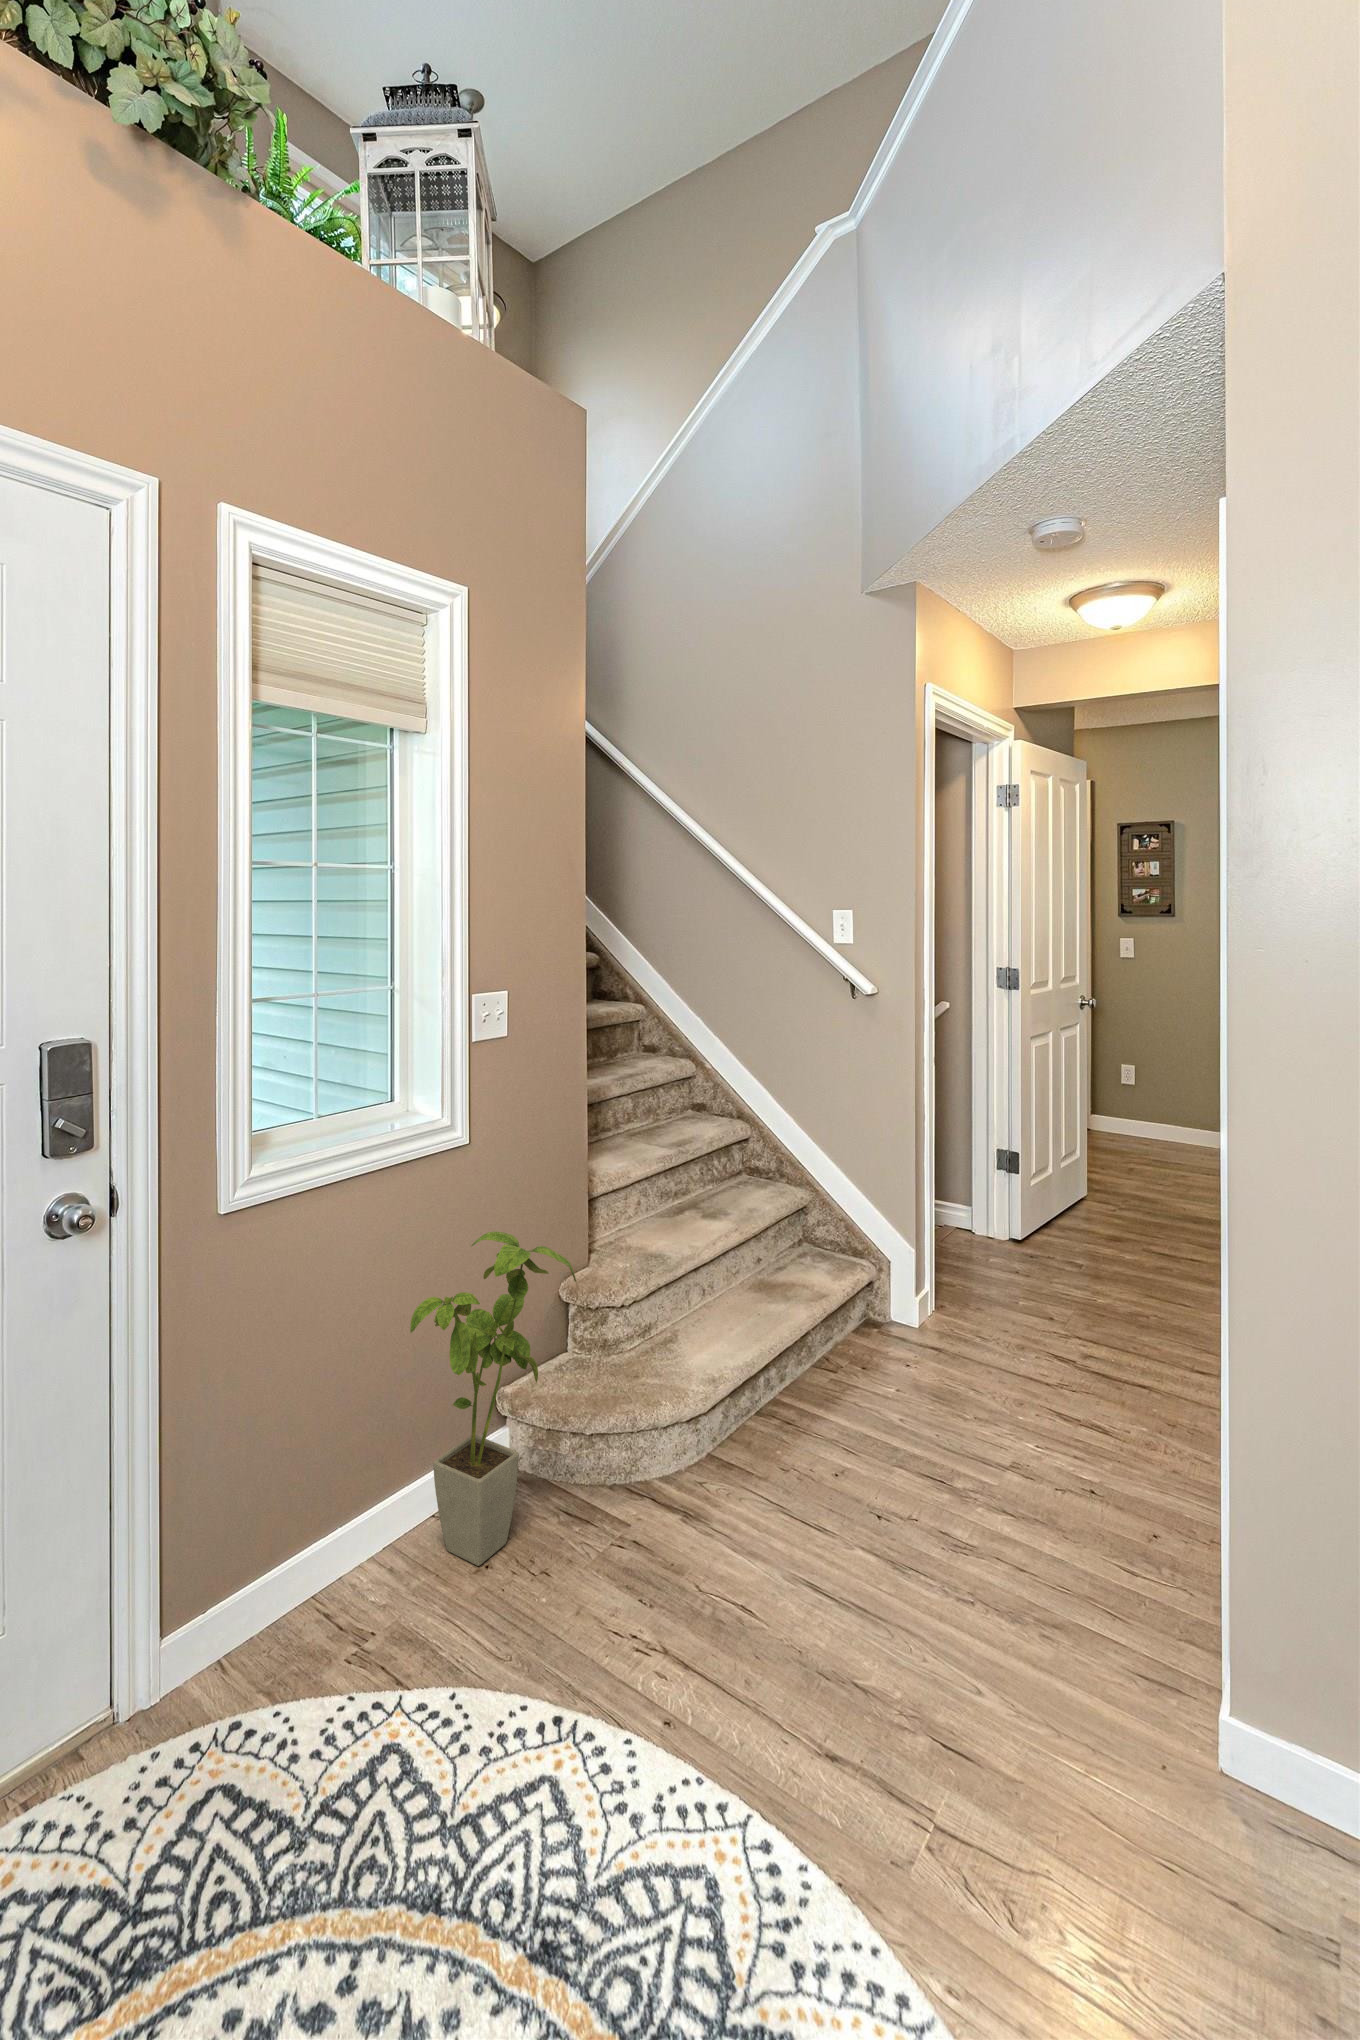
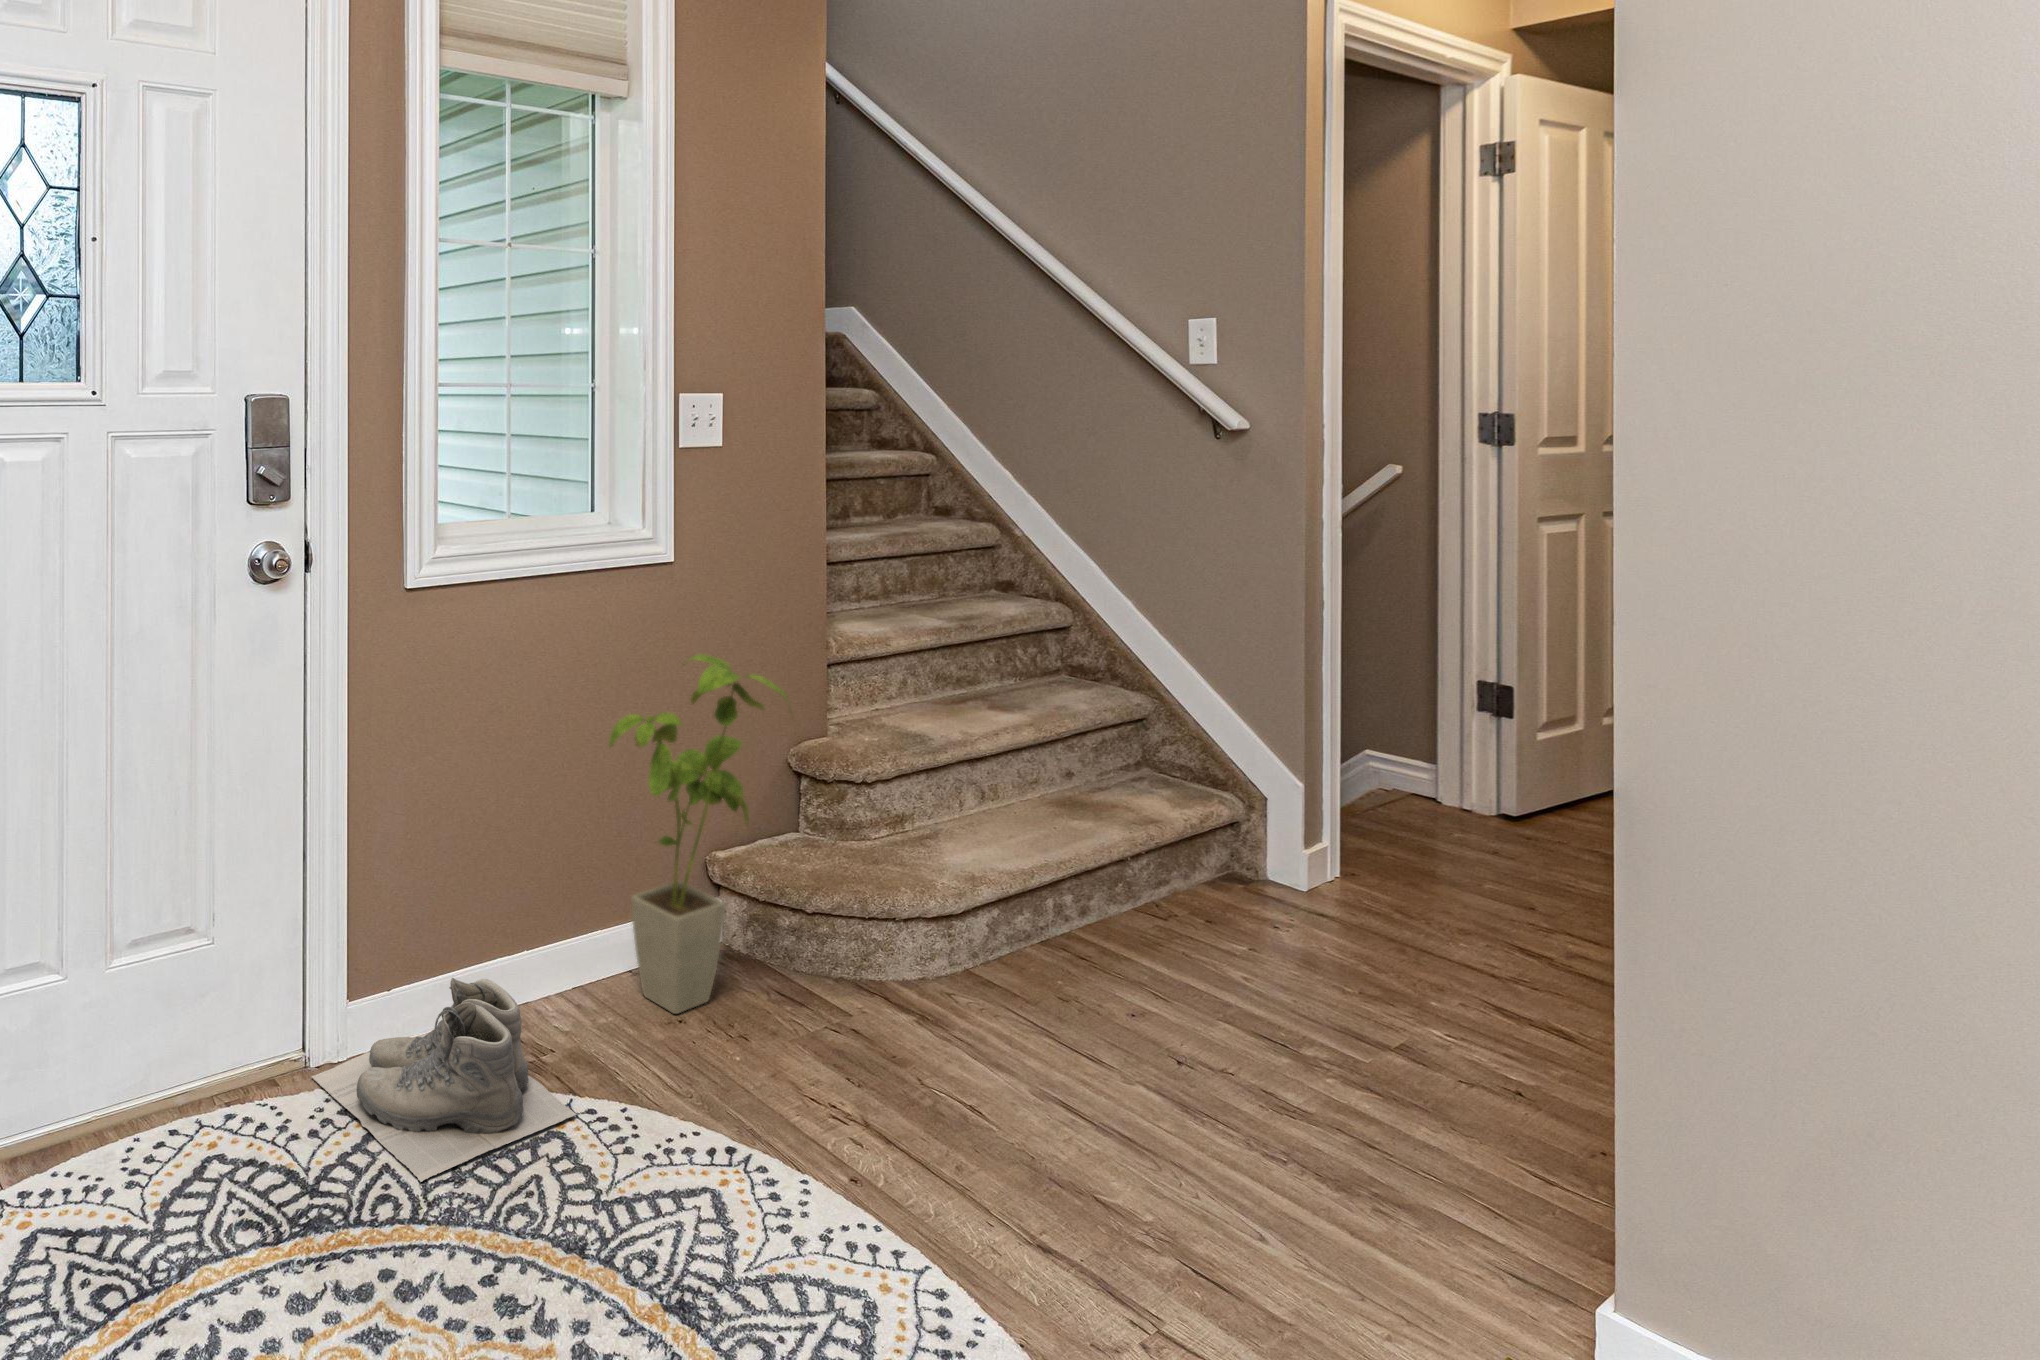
boots: none [122,1596,407,1860] -> present [311,978,576,1182]

